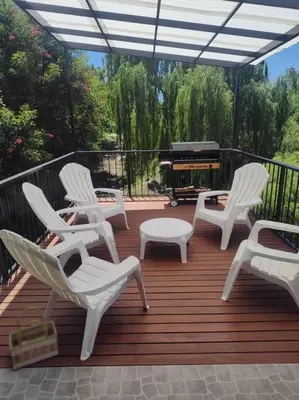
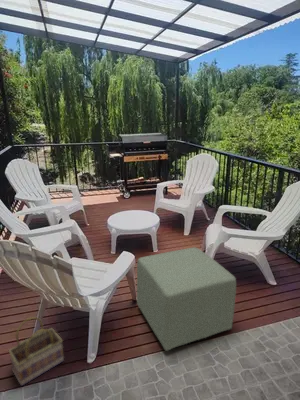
ottoman: none [145,261,243,367] -> present [137,247,236,351]

